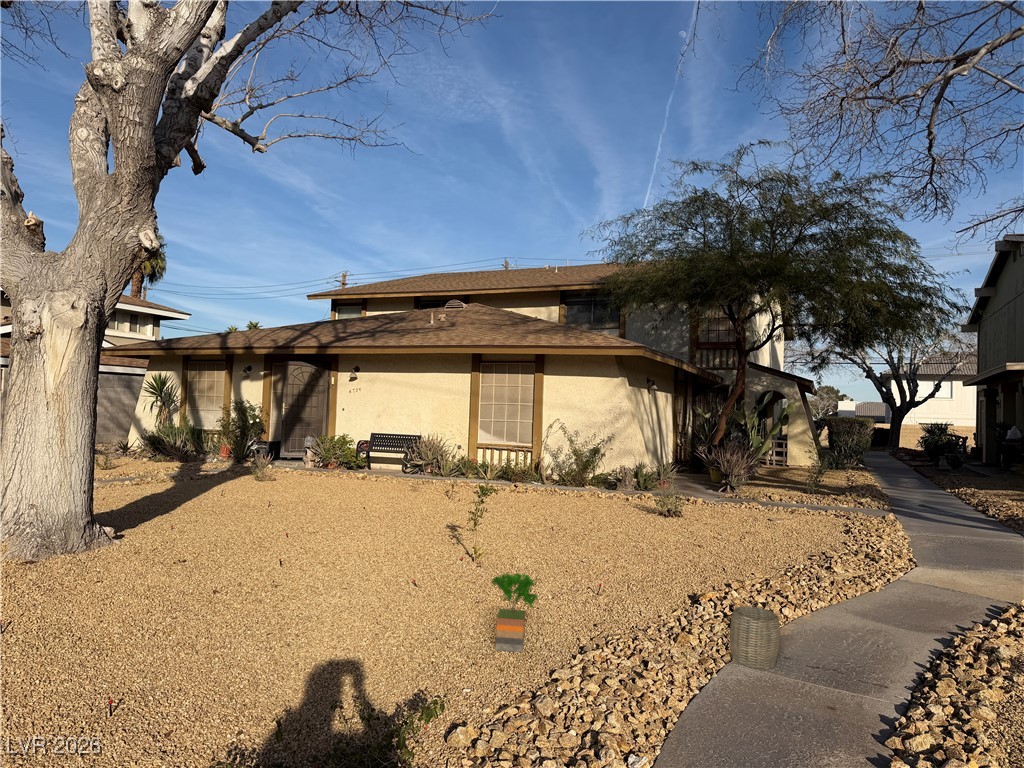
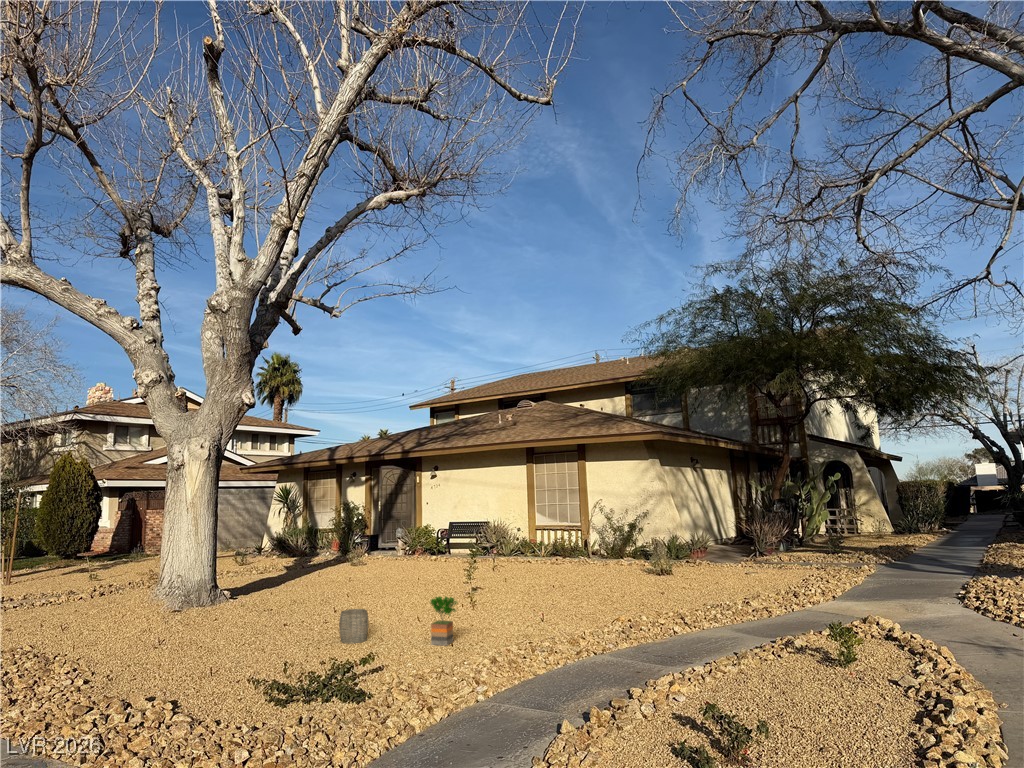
woven basket: present [730,606,780,669] -> present [339,609,369,643]

